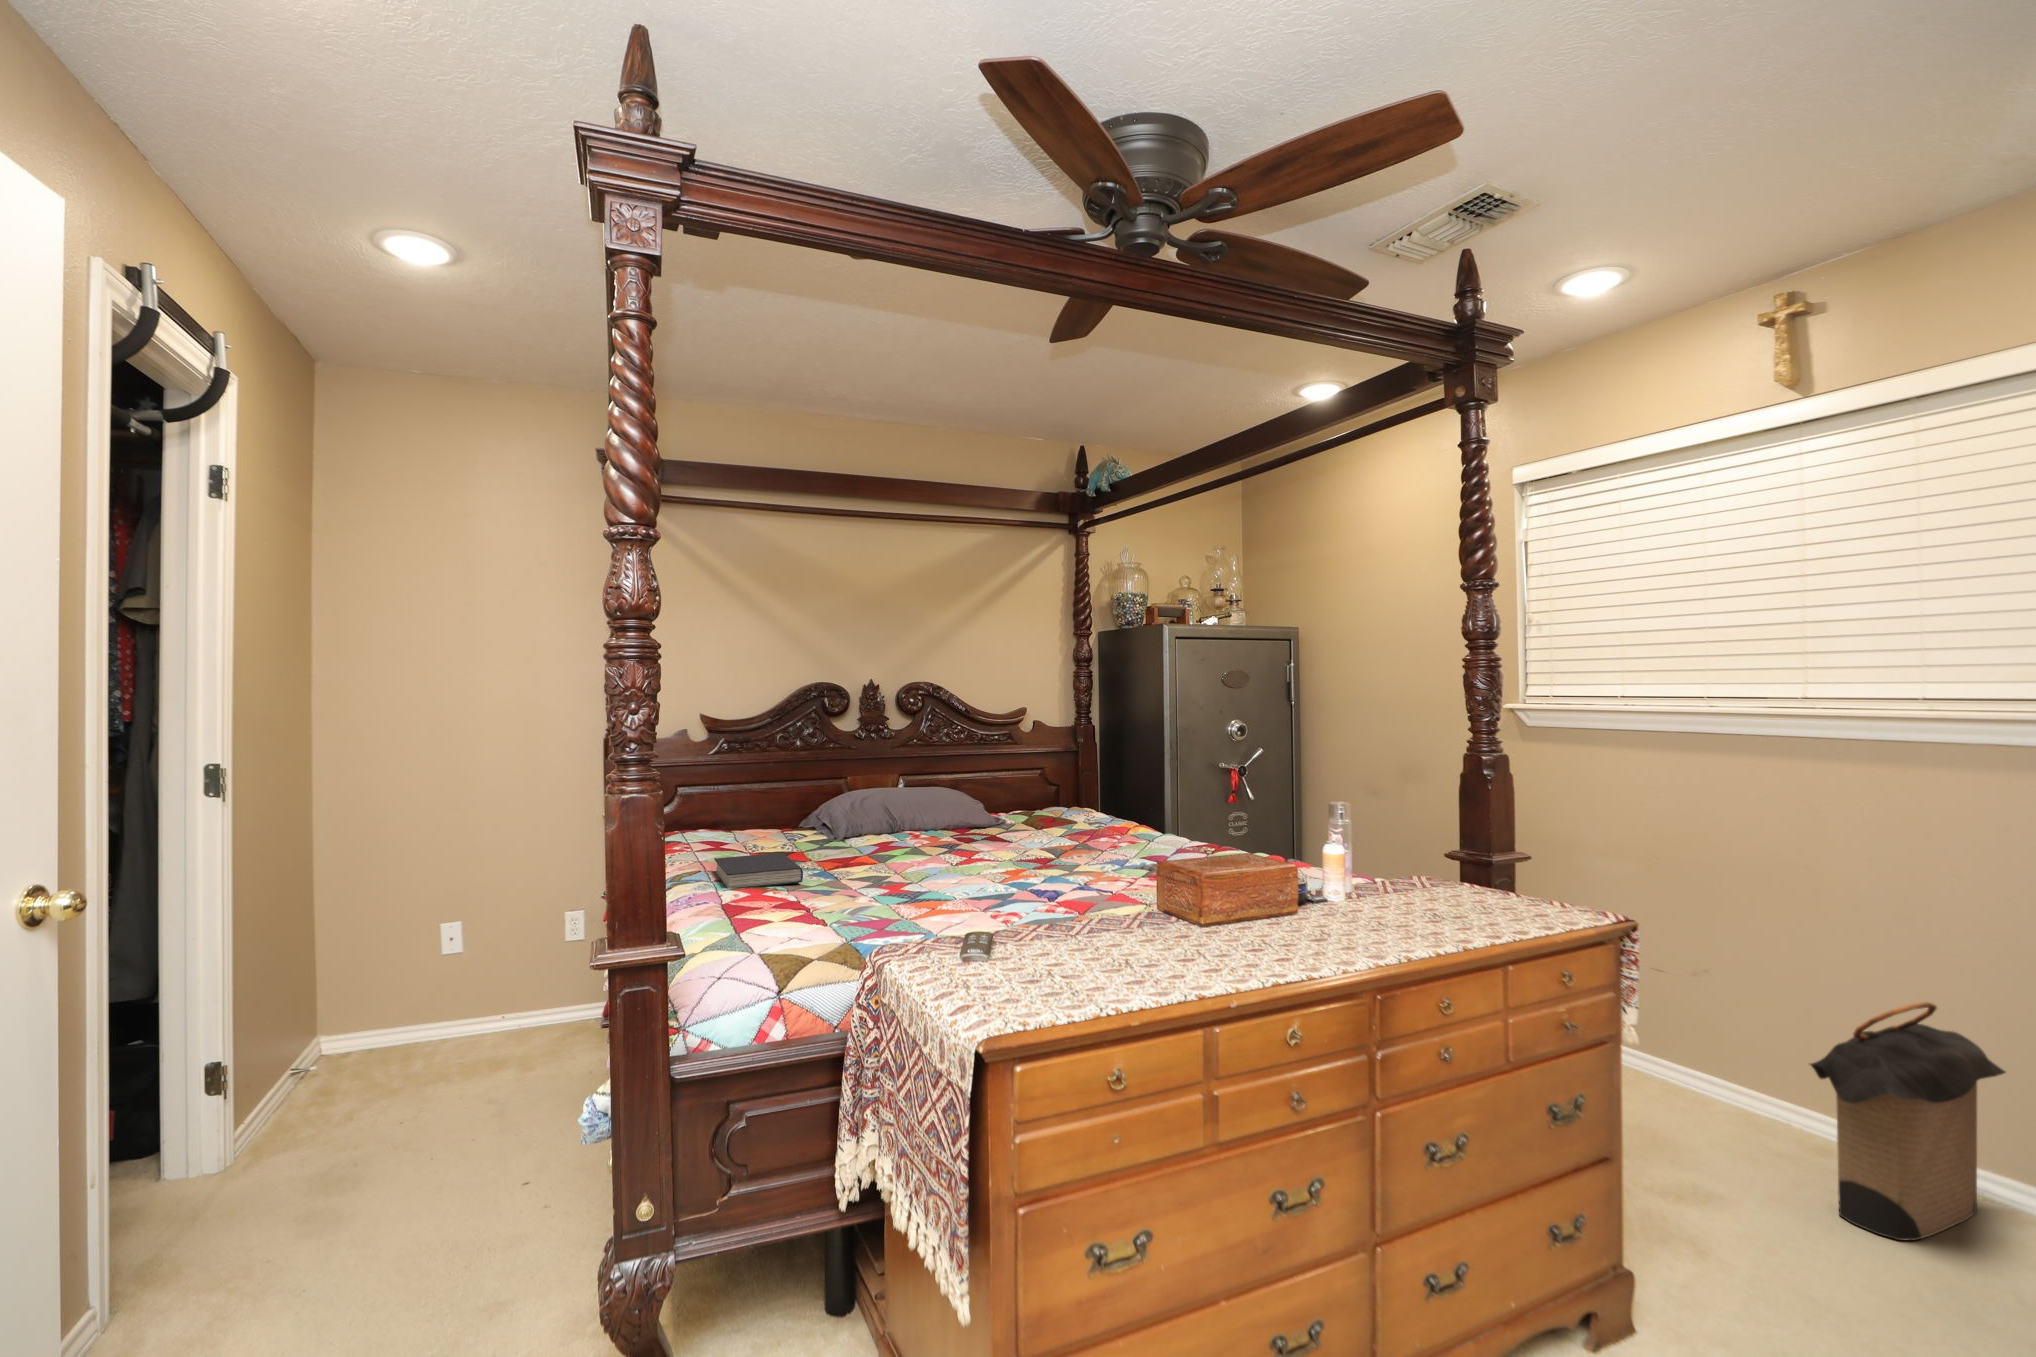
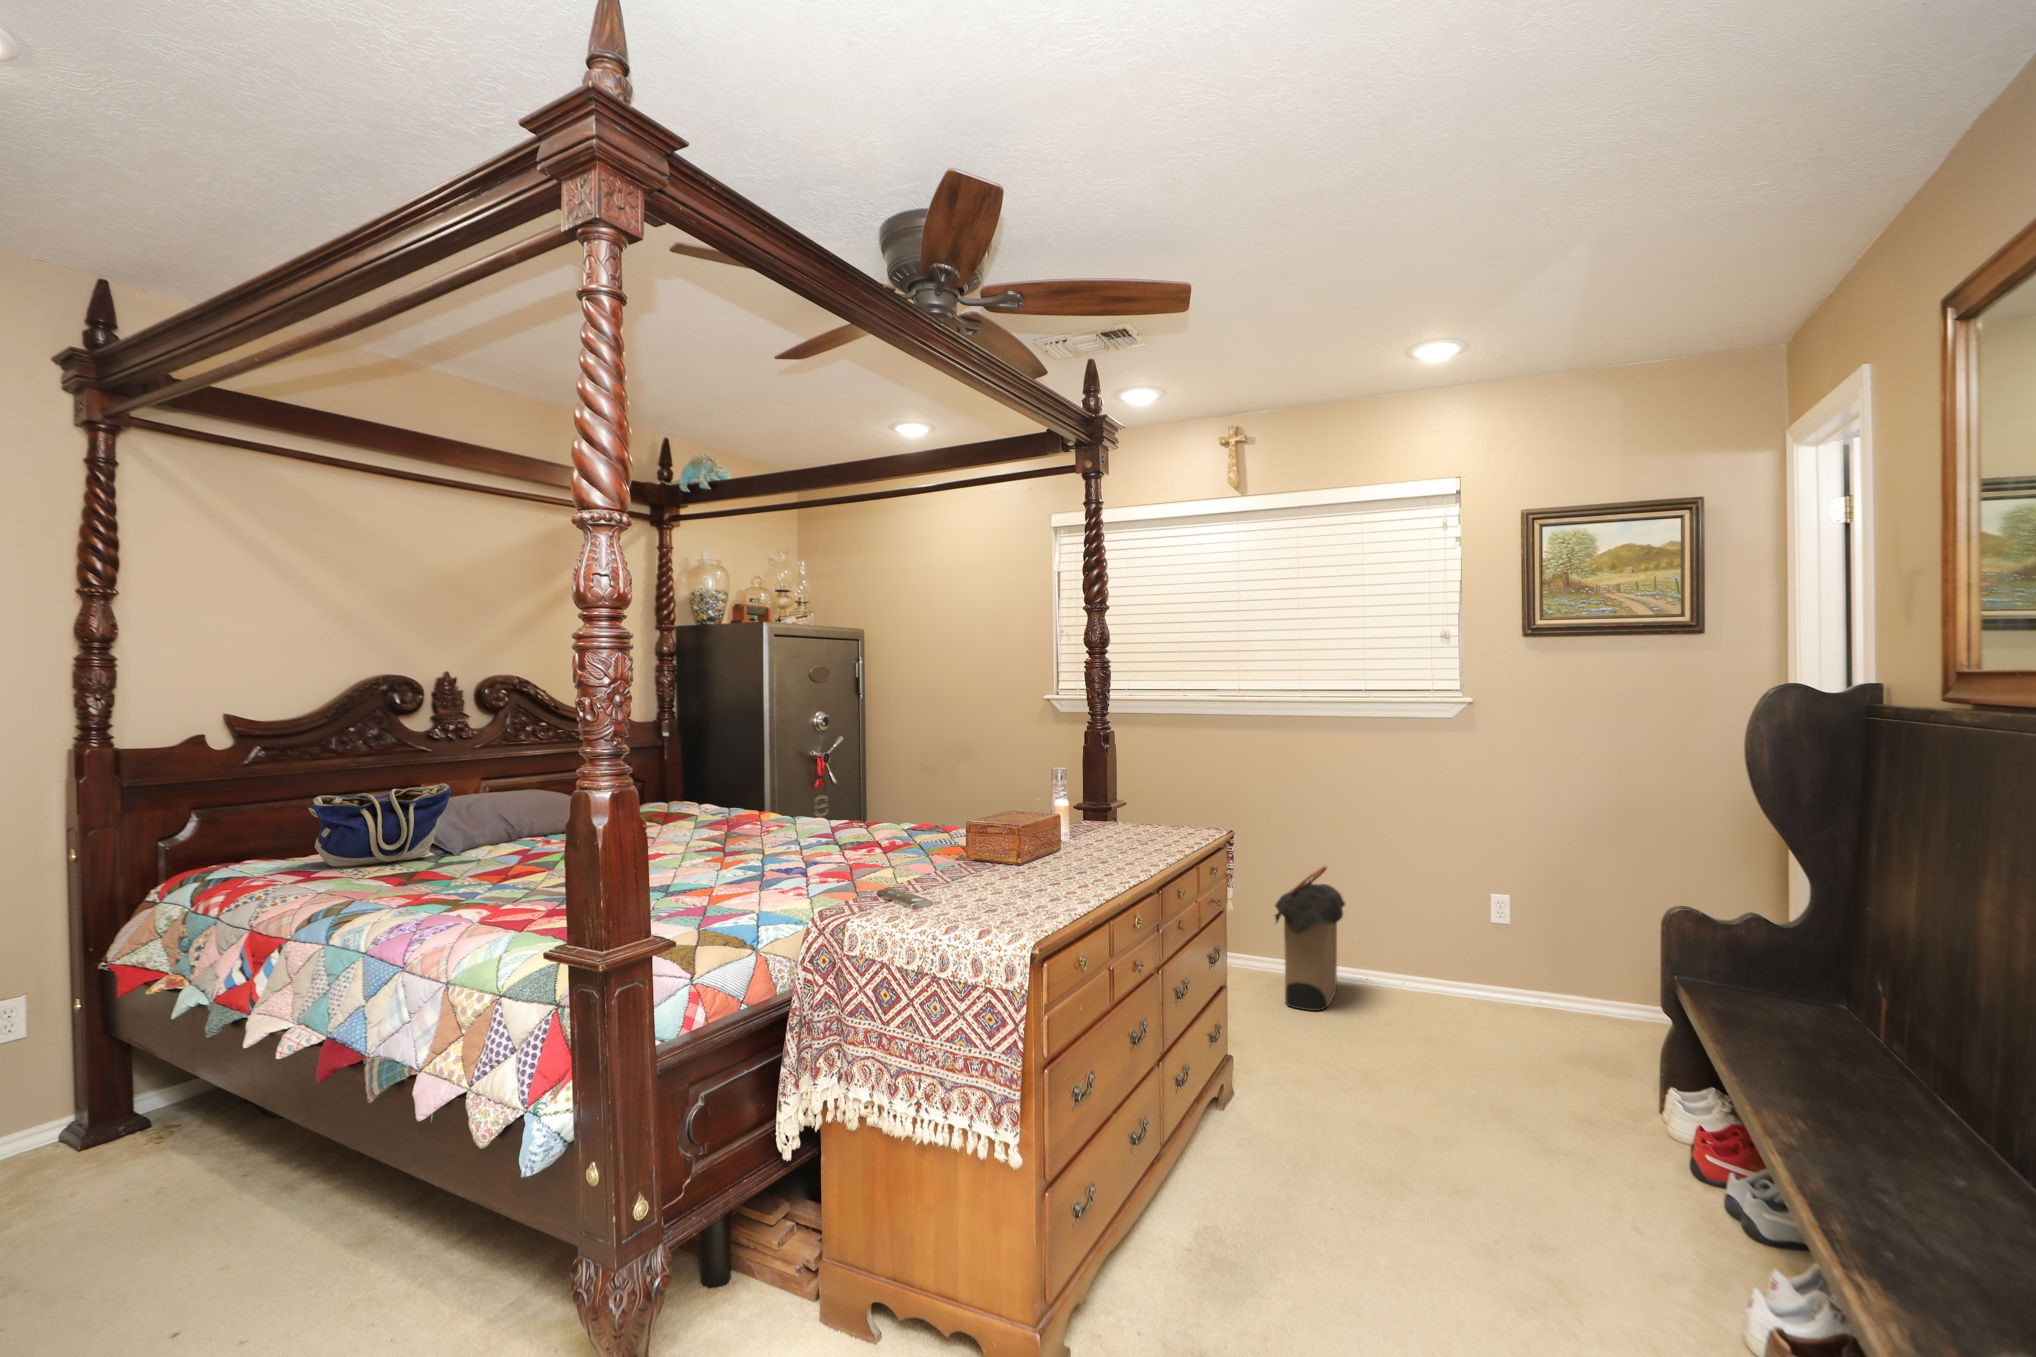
tote bag: none [724,781,825,845] -> present [309,783,451,867]
book: present [714,853,803,889] -> none [374,863,523,906]

